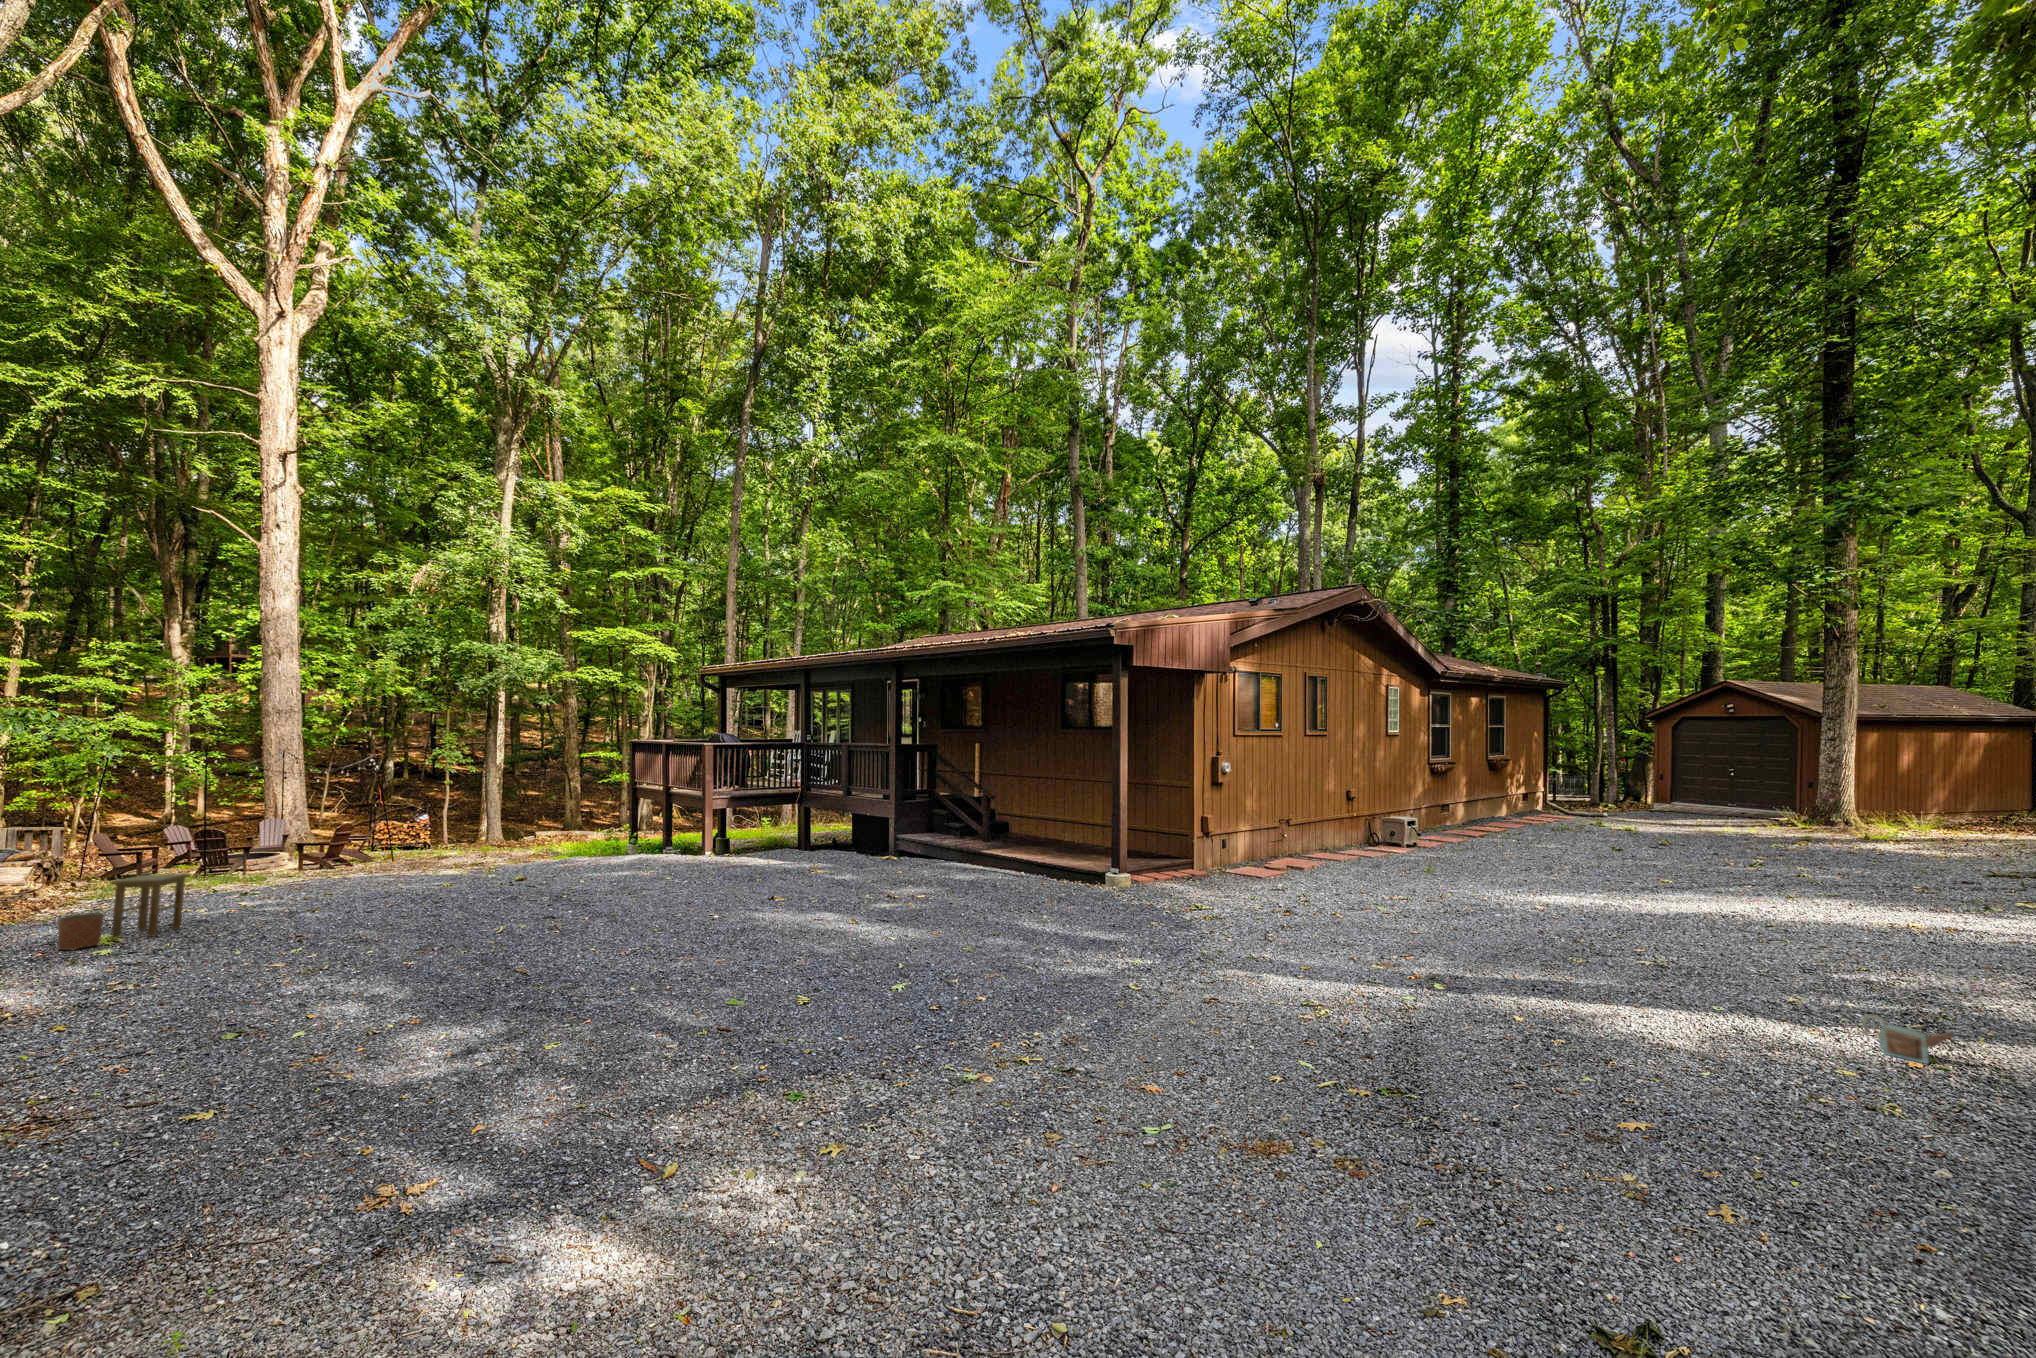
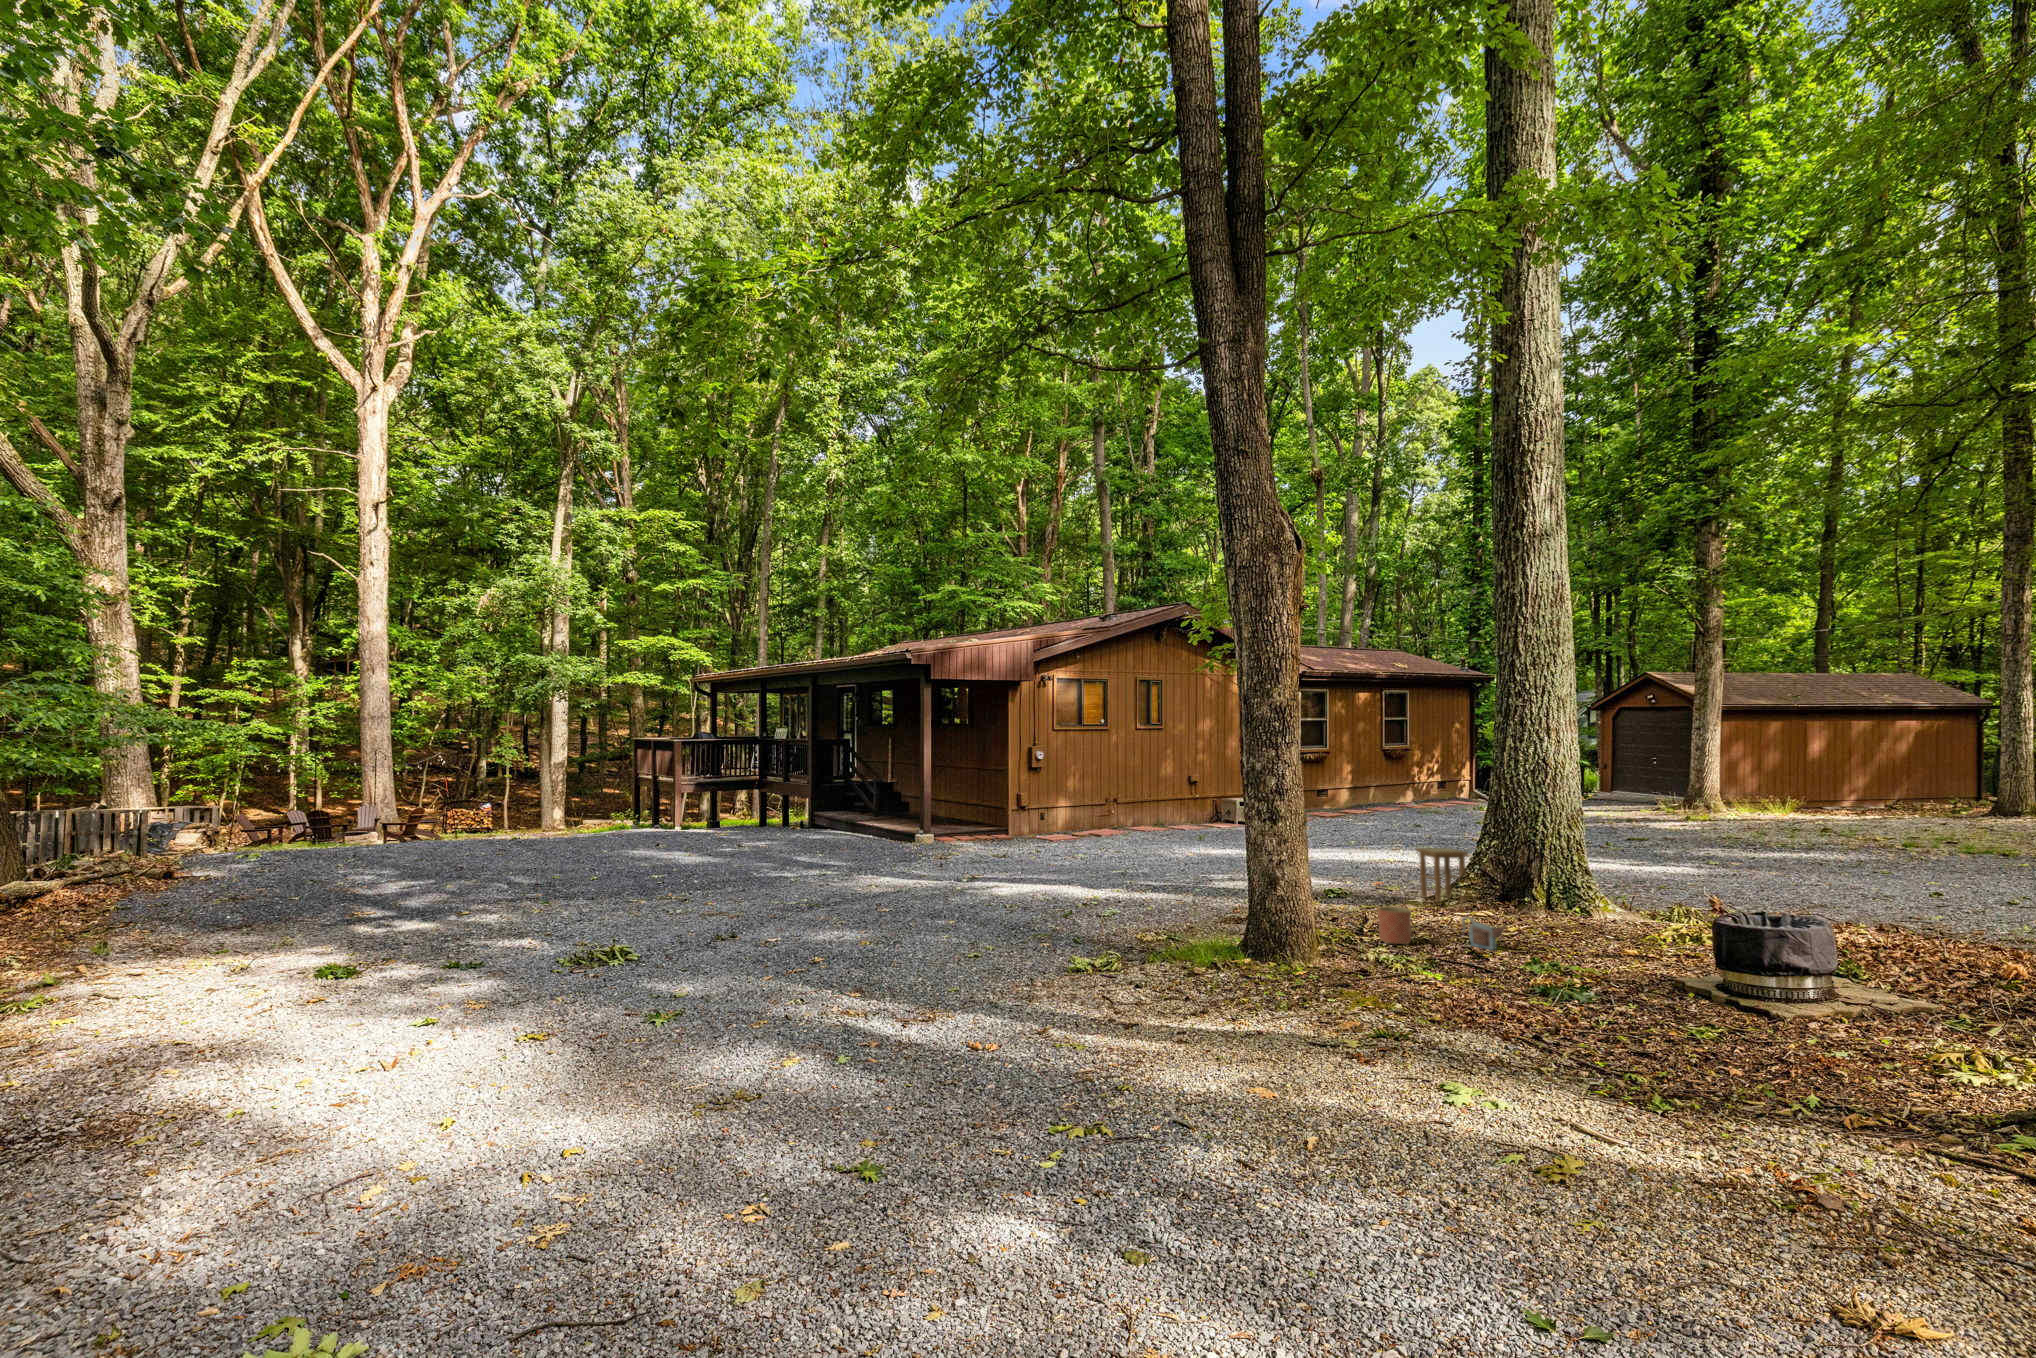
stool: present [111,874,190,938] -> present [1416,848,1468,902]
planter: present [57,913,104,950] -> present [1378,907,1411,944]

